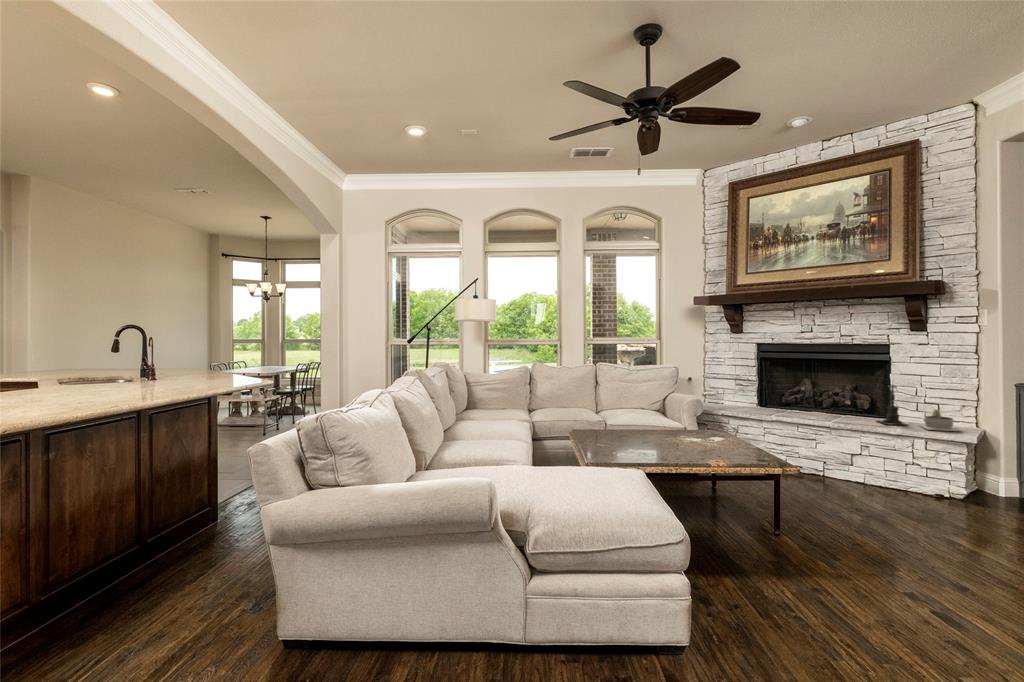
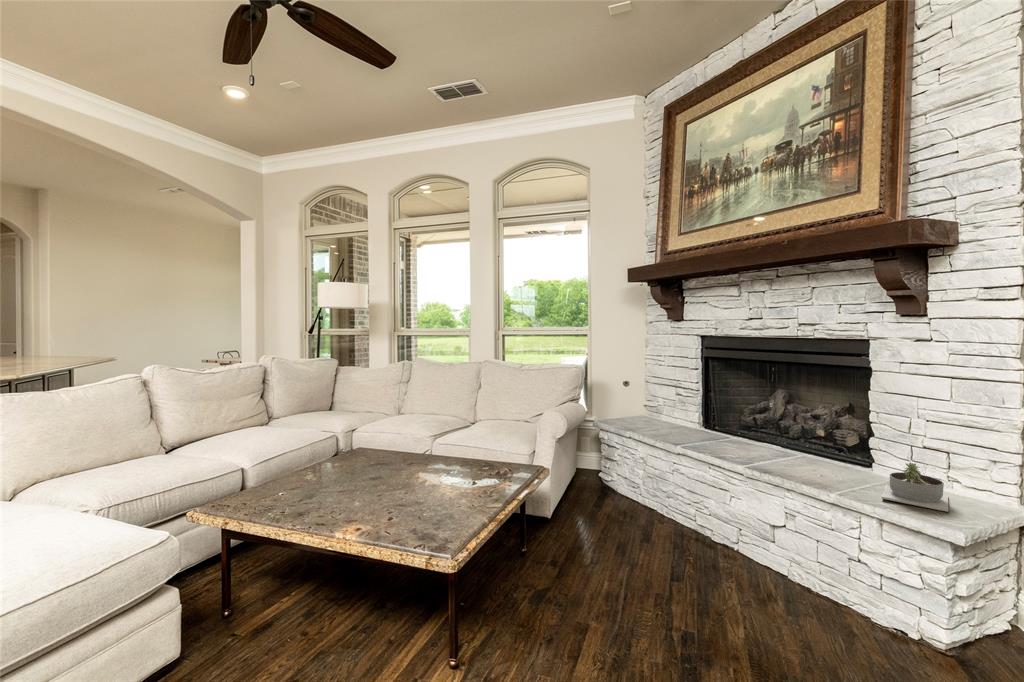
candle holder: present [877,384,906,425] -> none [823,402,867,484]

